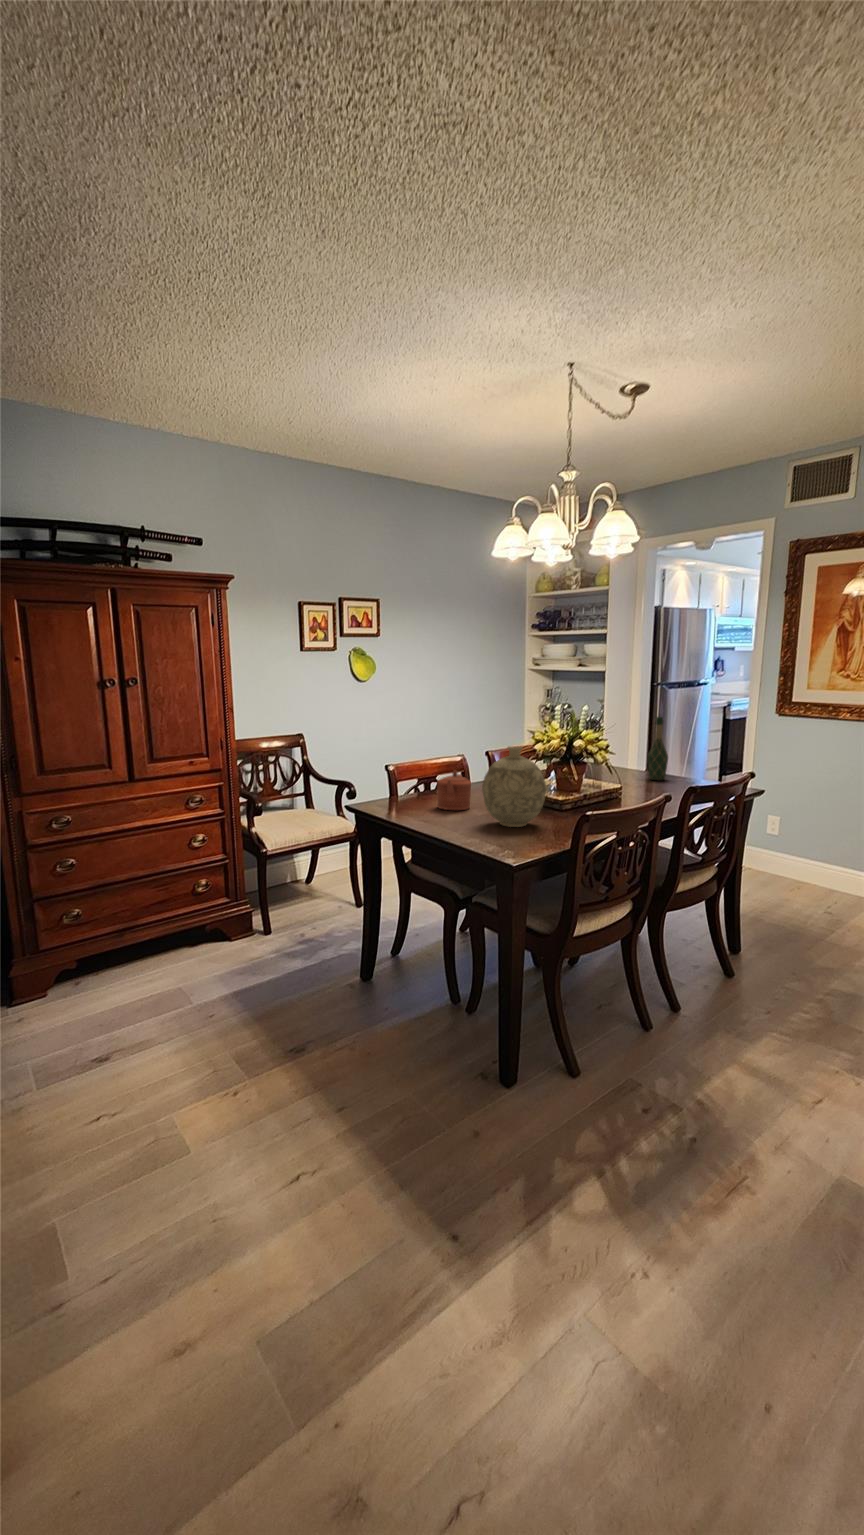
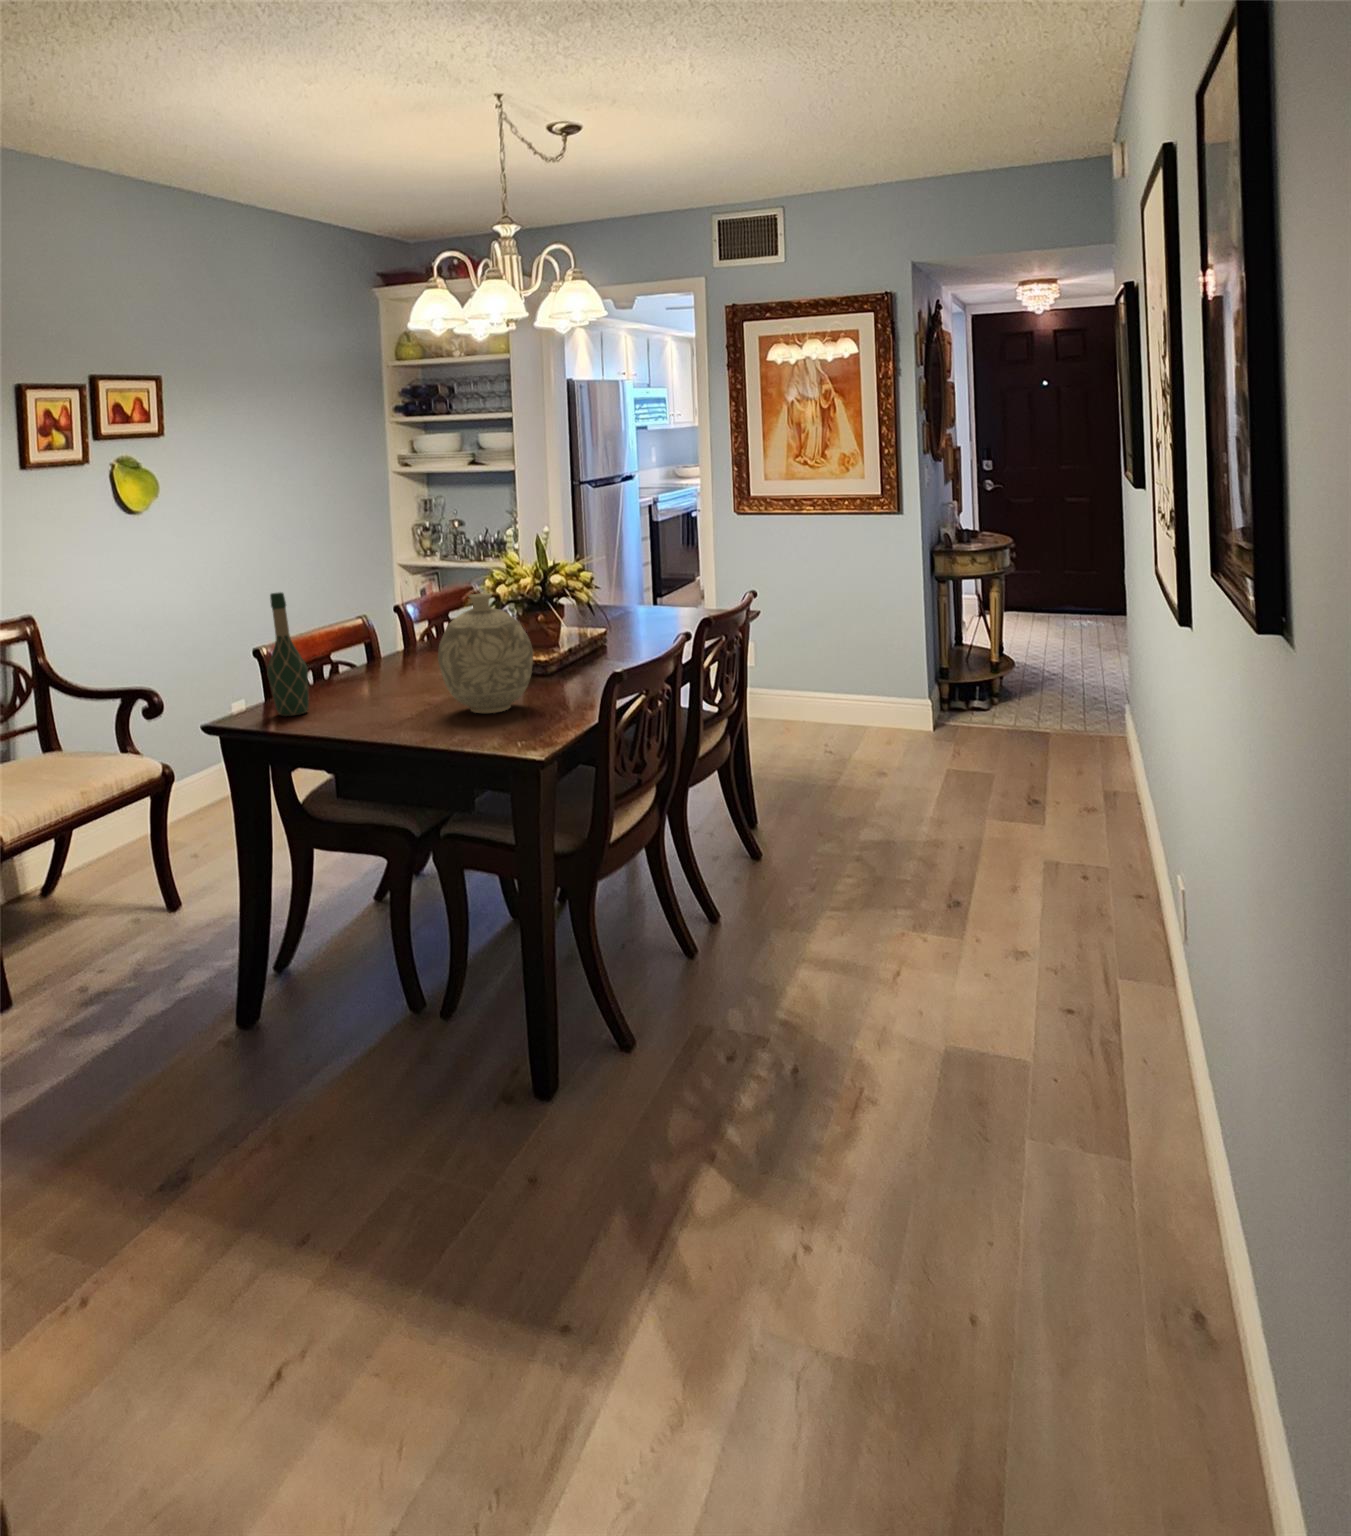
wine bottle: present [648,717,668,780] -> present [267,592,309,716]
teapot: present [437,770,471,810] -> none [353,639,409,702]

